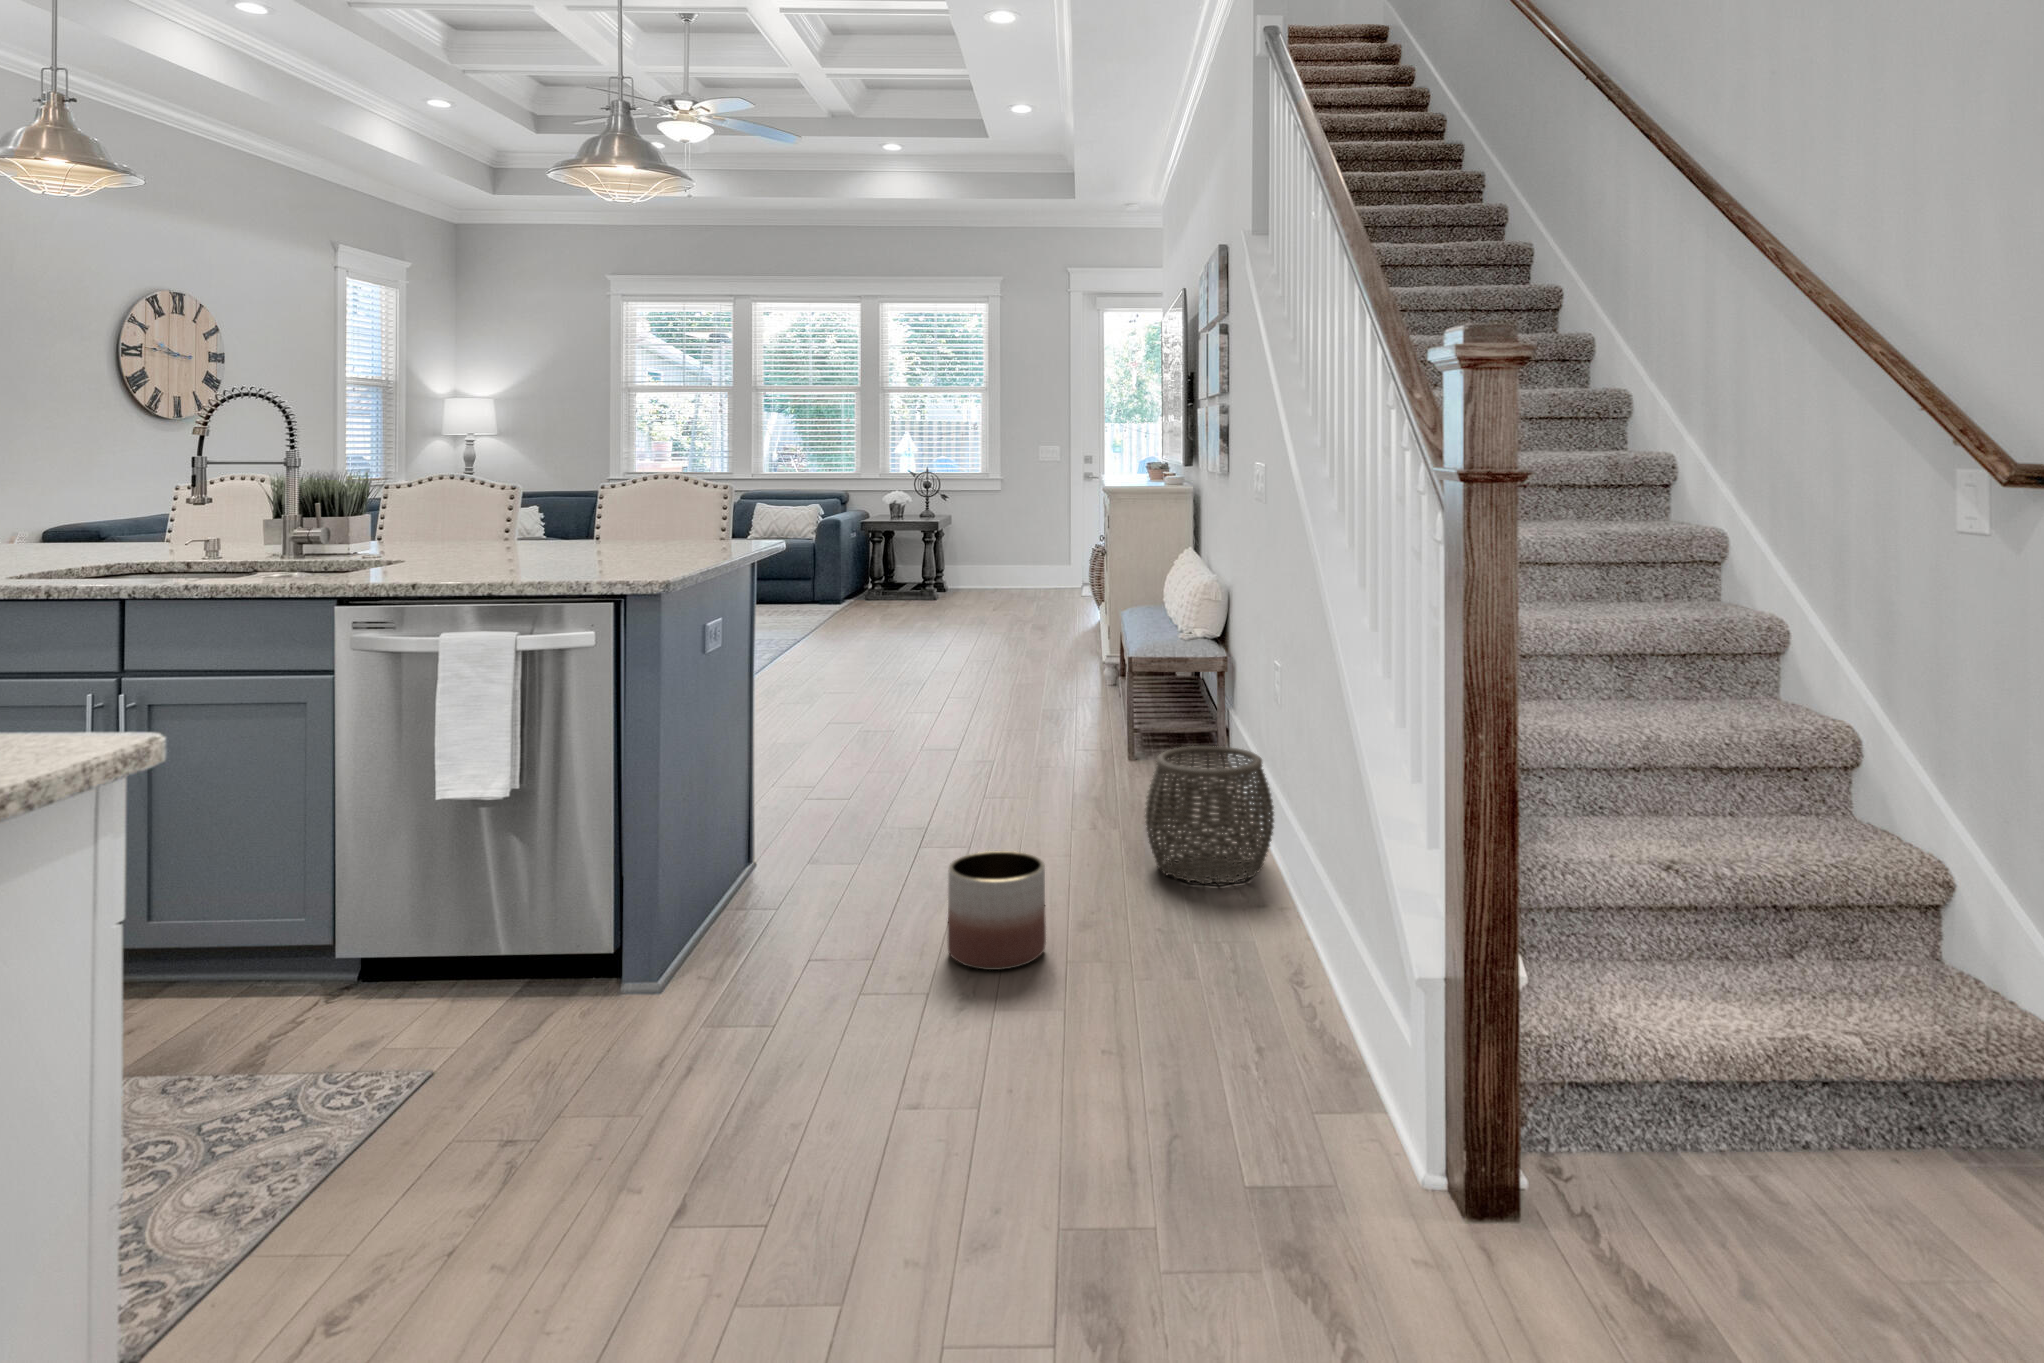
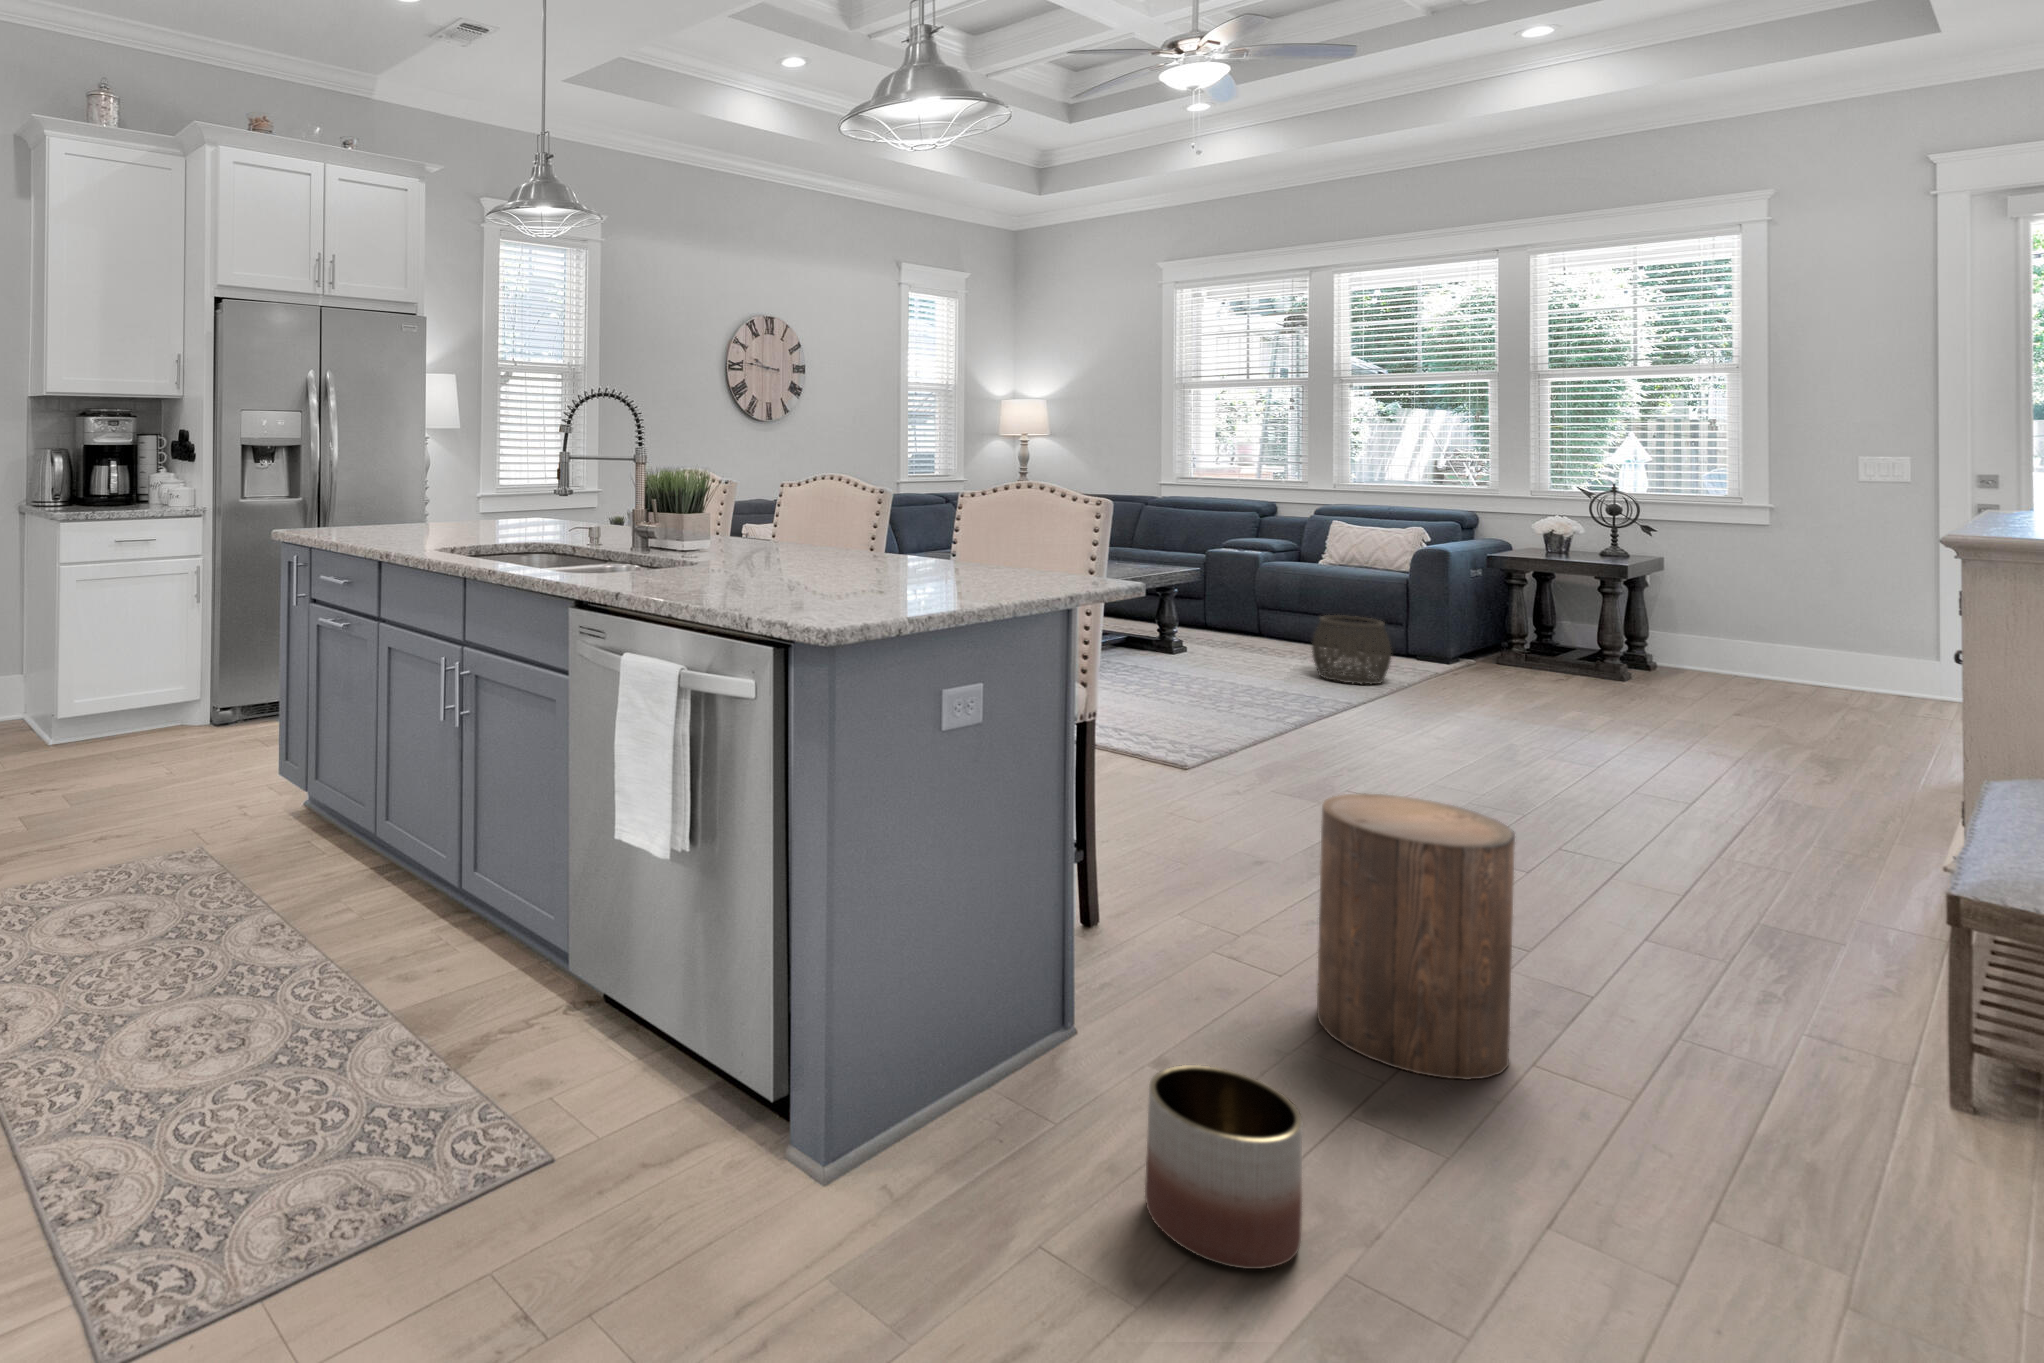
stool: none [964,669,1079,850] -> present [1317,793,1515,1079]
woven basket: present [1145,746,1274,884] -> present [1312,615,1391,685]

